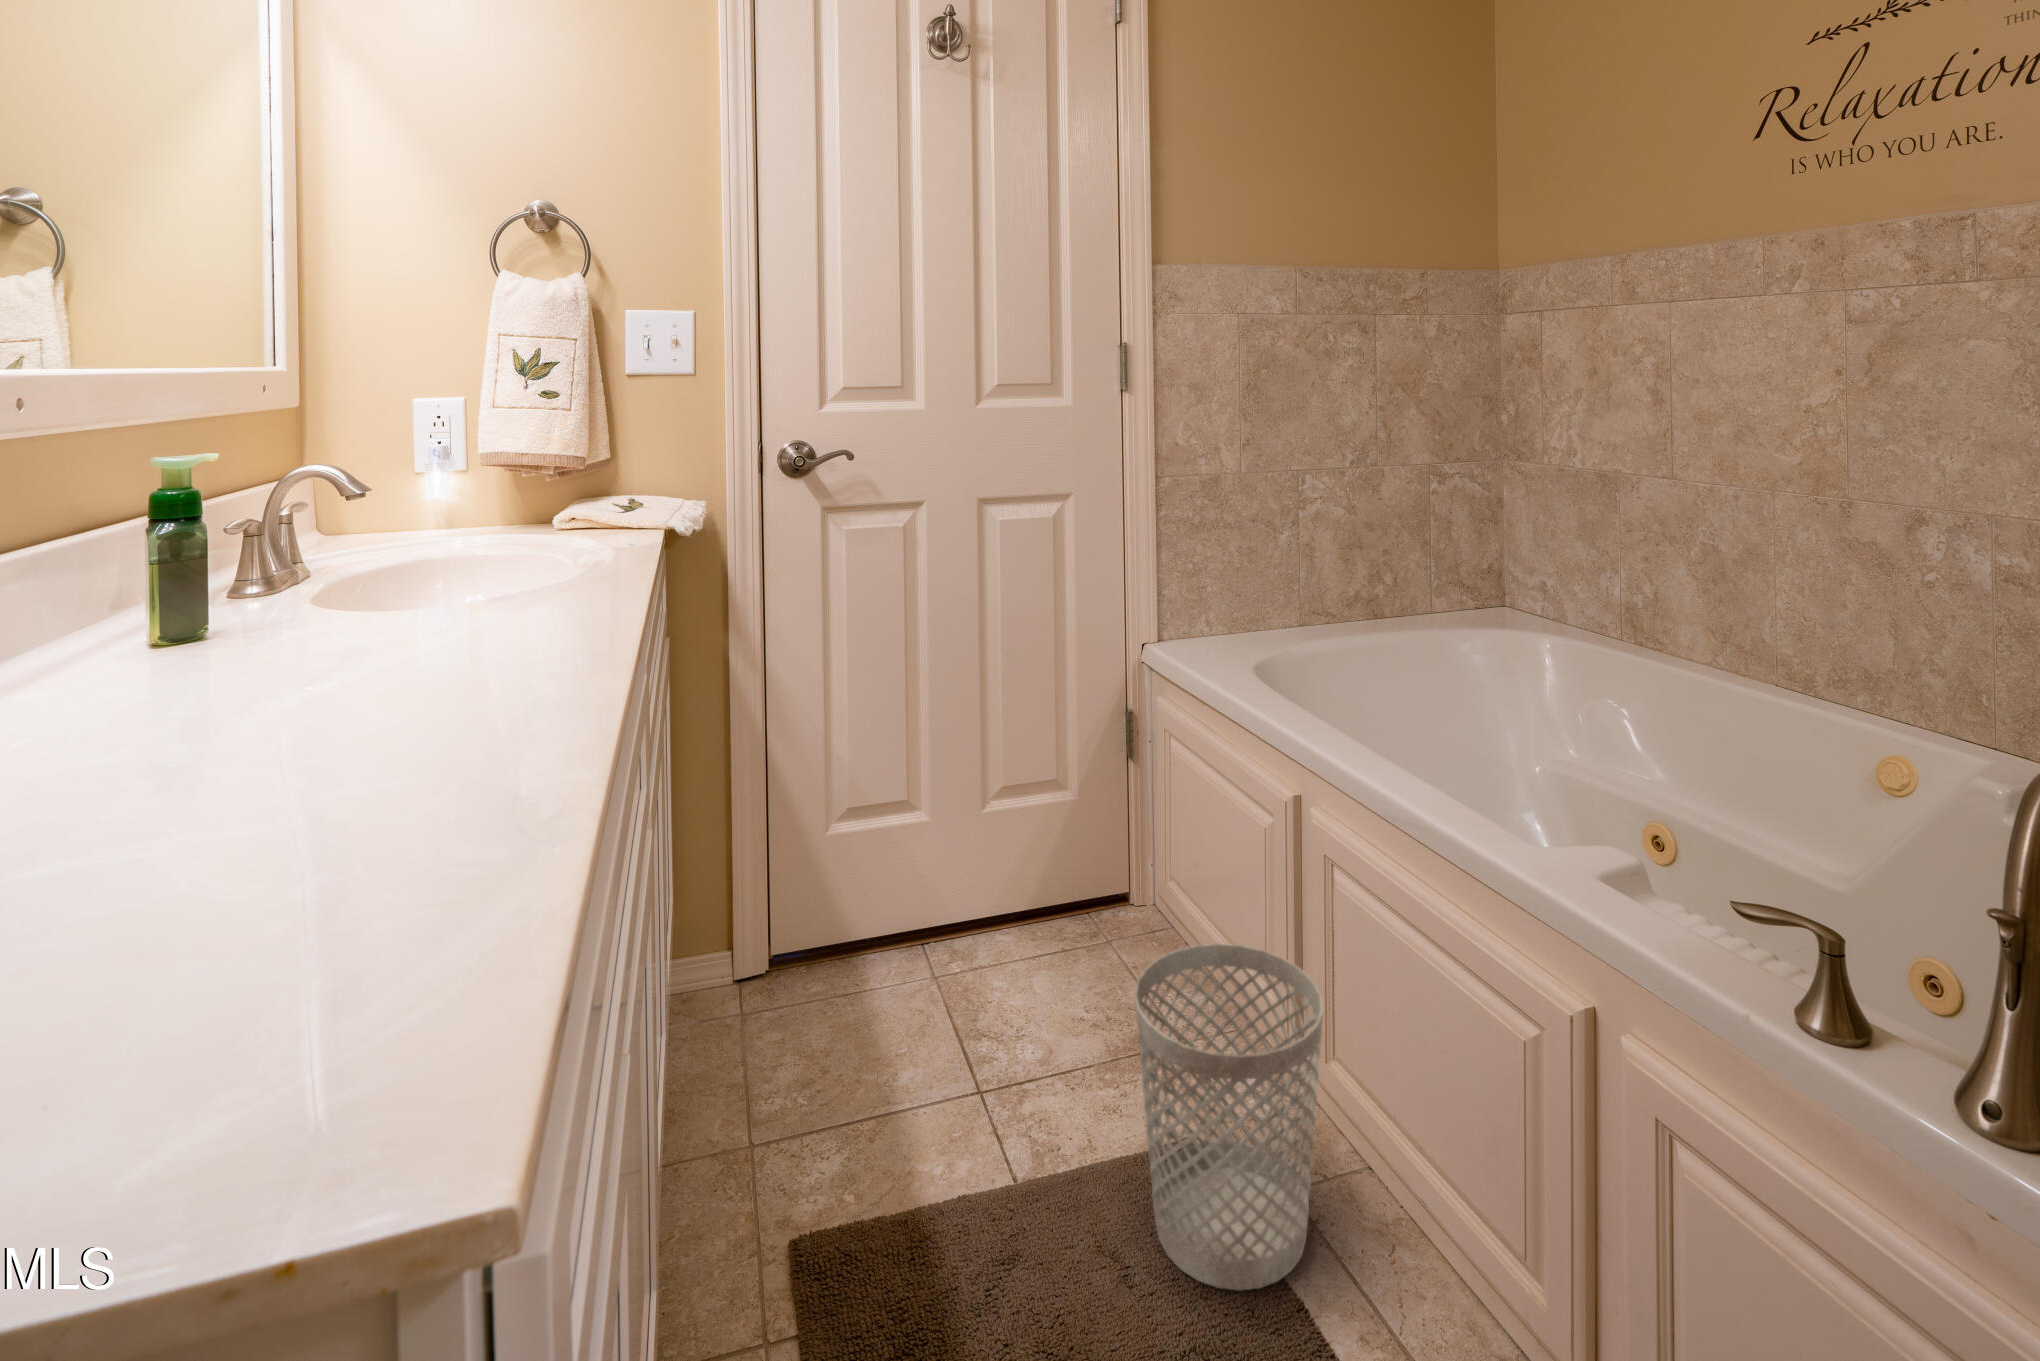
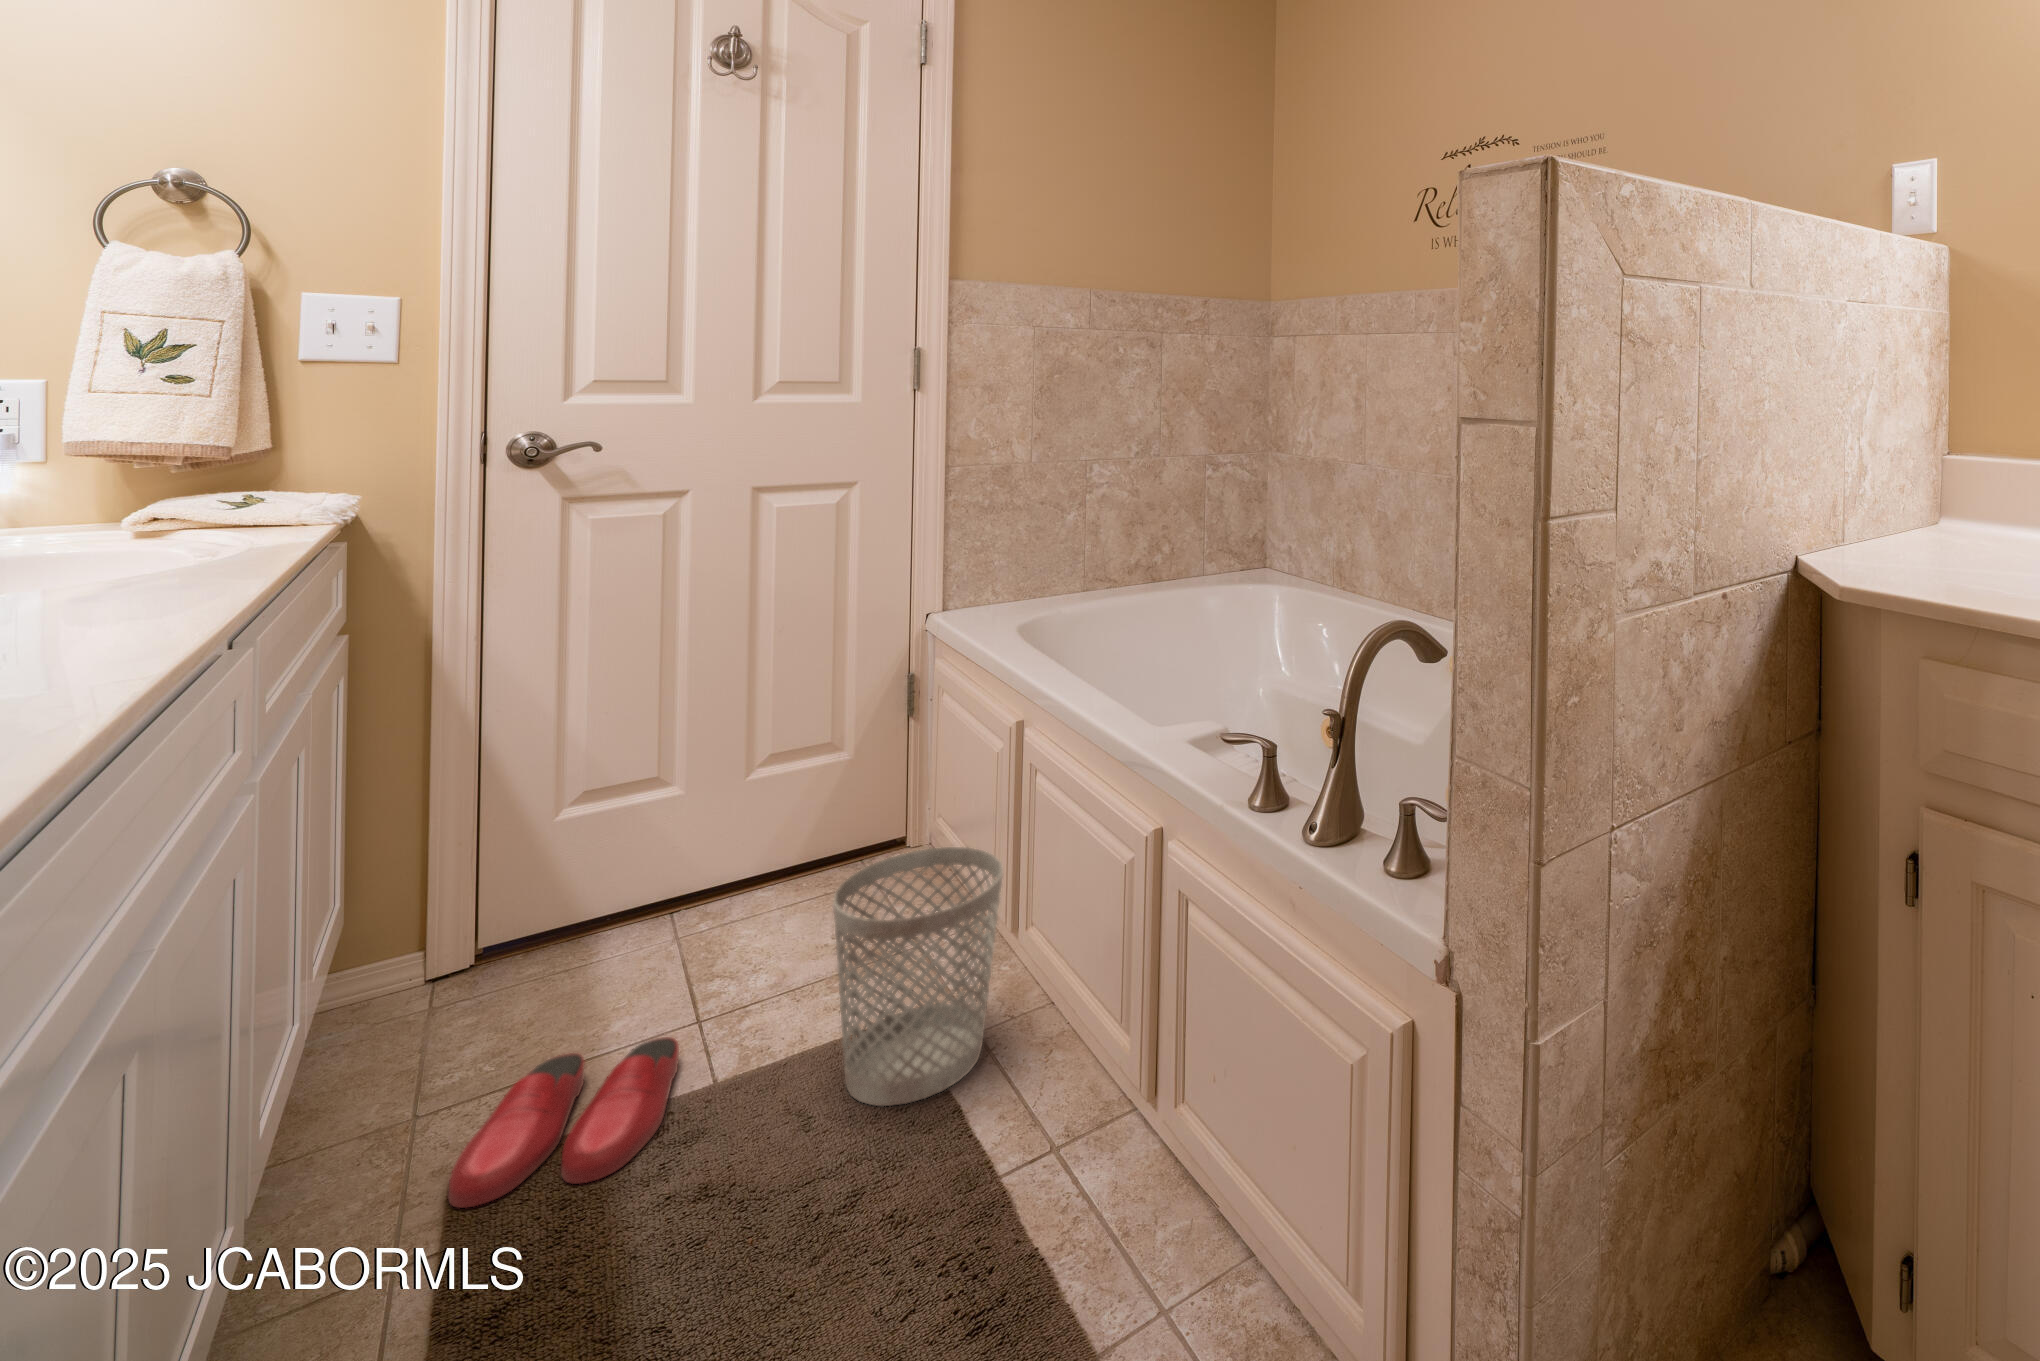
slippers: none [789,1114,973,1308] -> present [448,1037,679,1208]

